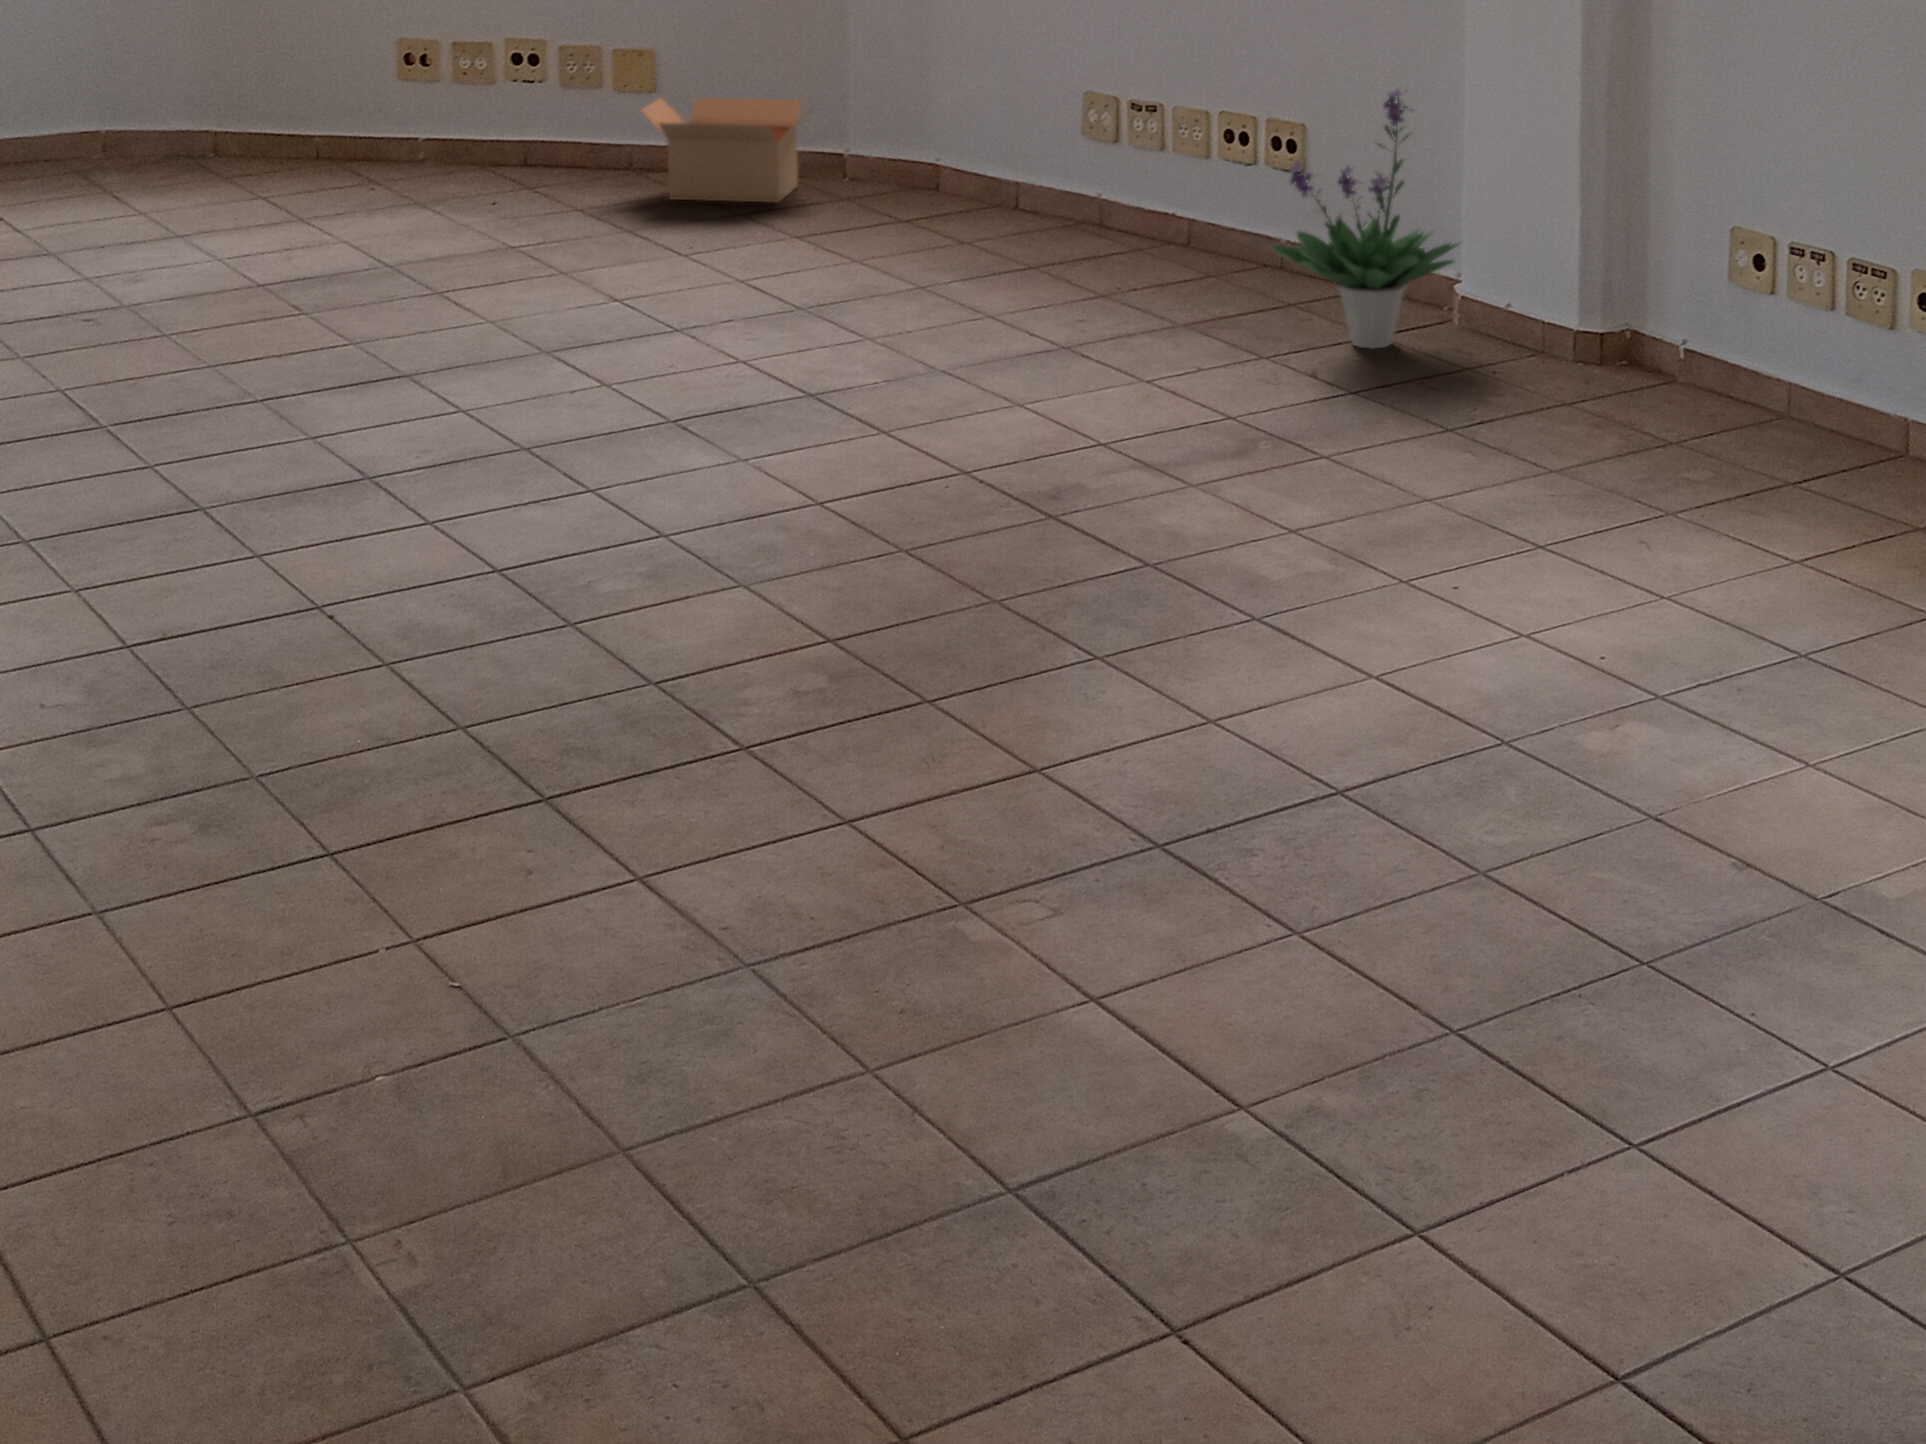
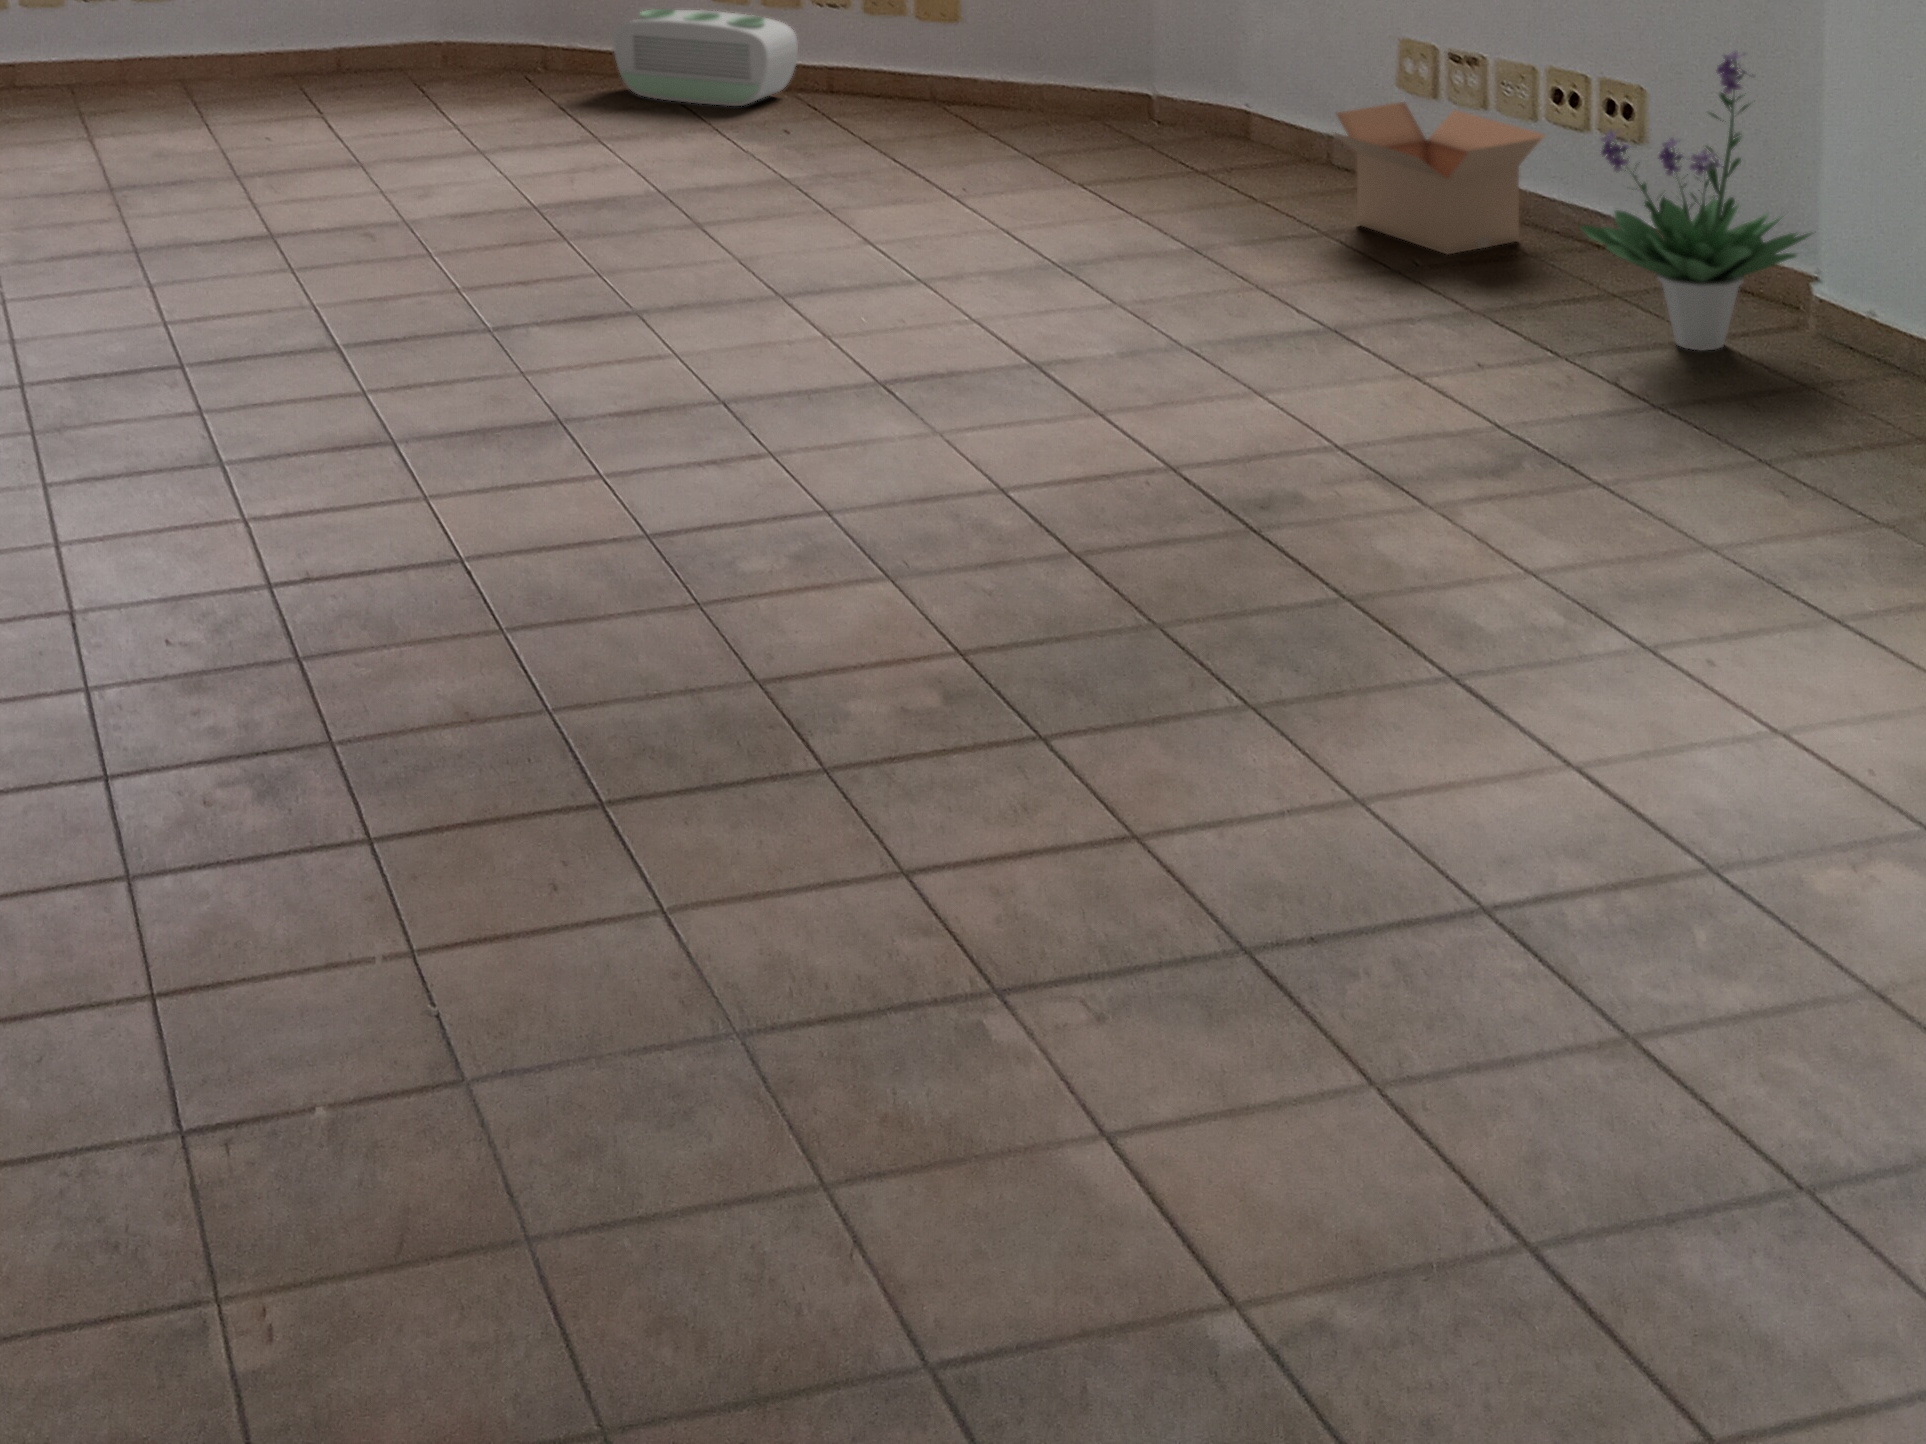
air purifier: none [295,86,484,178] -> present [613,9,798,106]
cardboard box: present [641,98,813,203] -> present [1334,102,1545,255]

